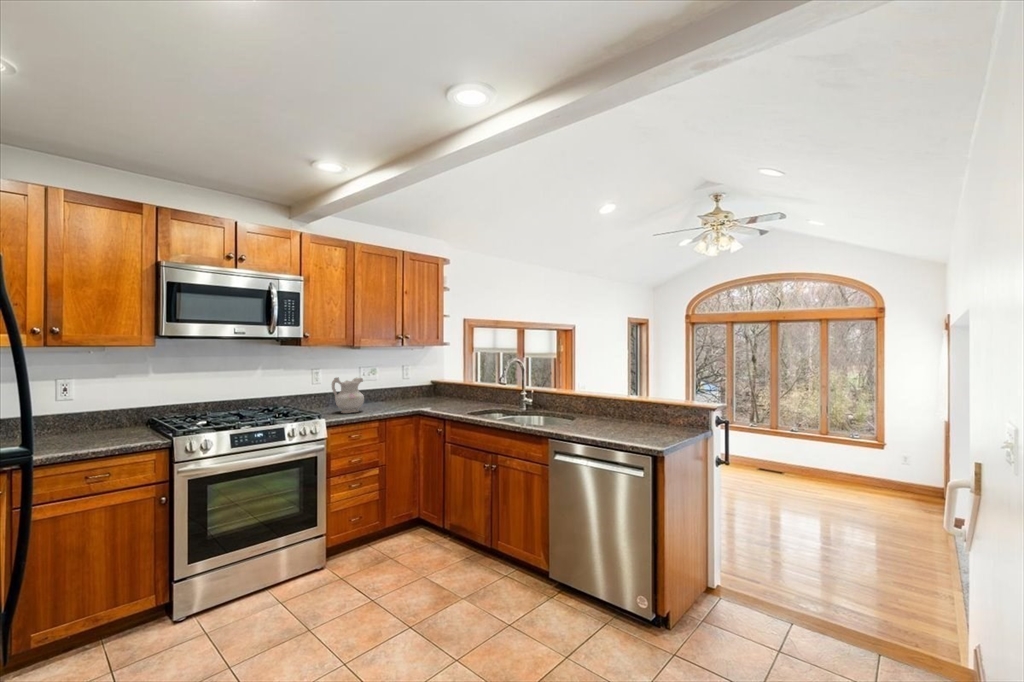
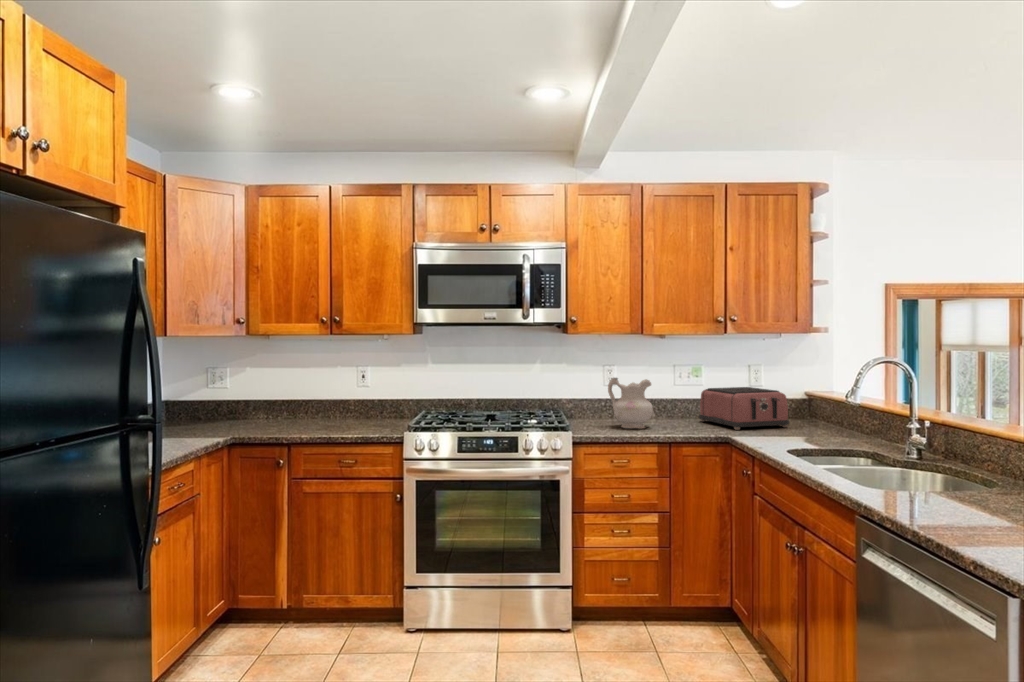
toaster: none [382,379,438,406] -> present [699,387,789,430]

